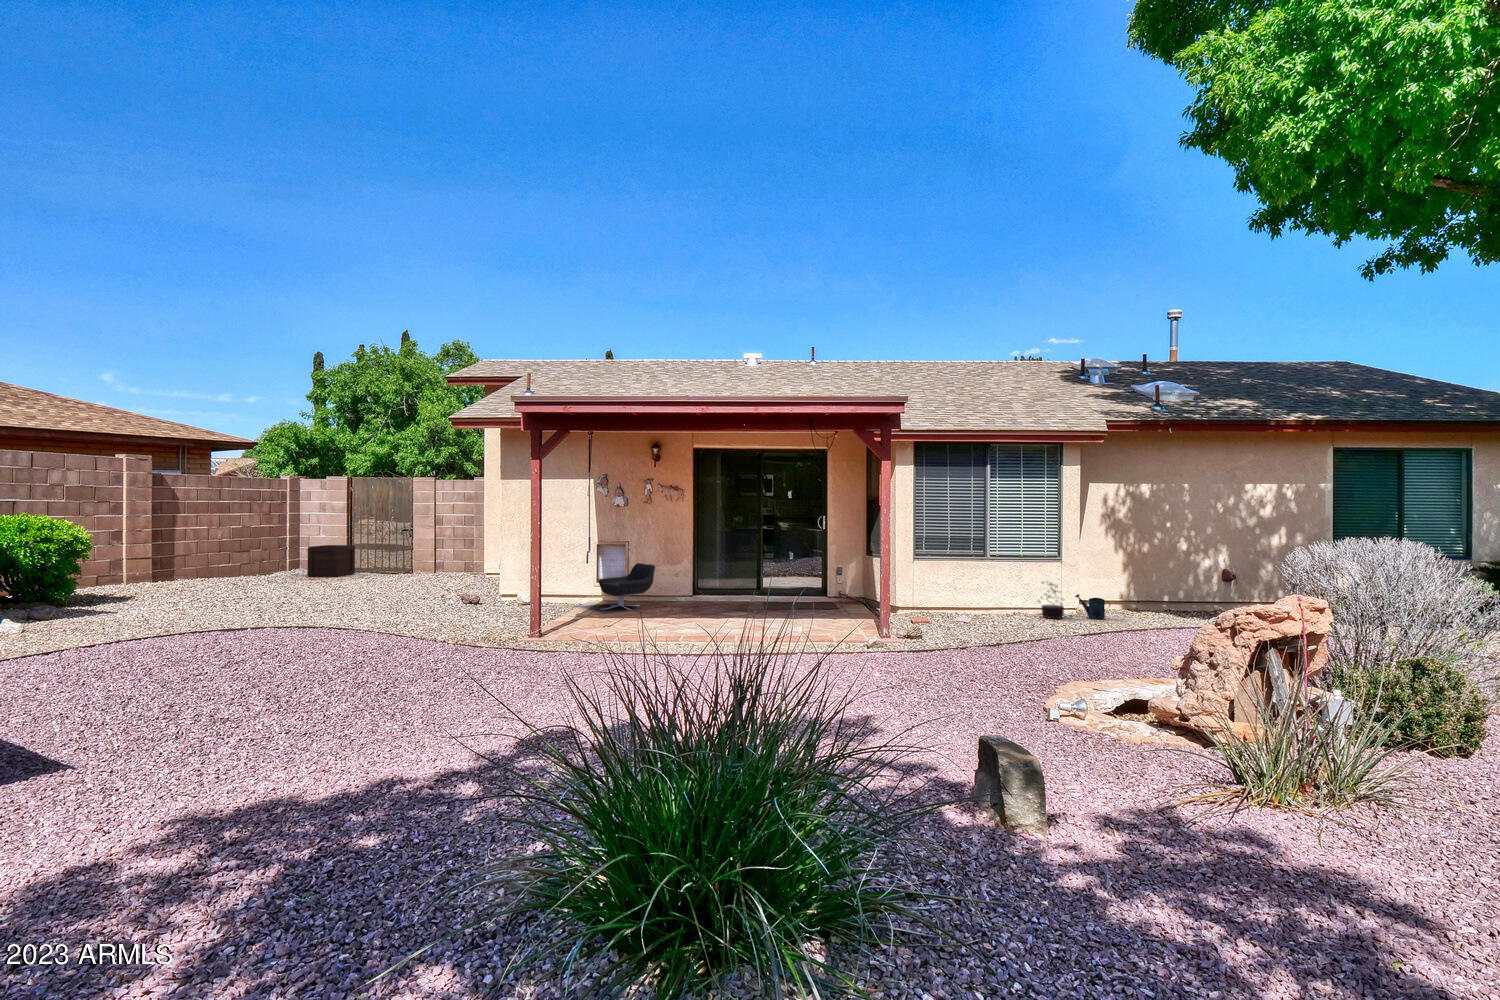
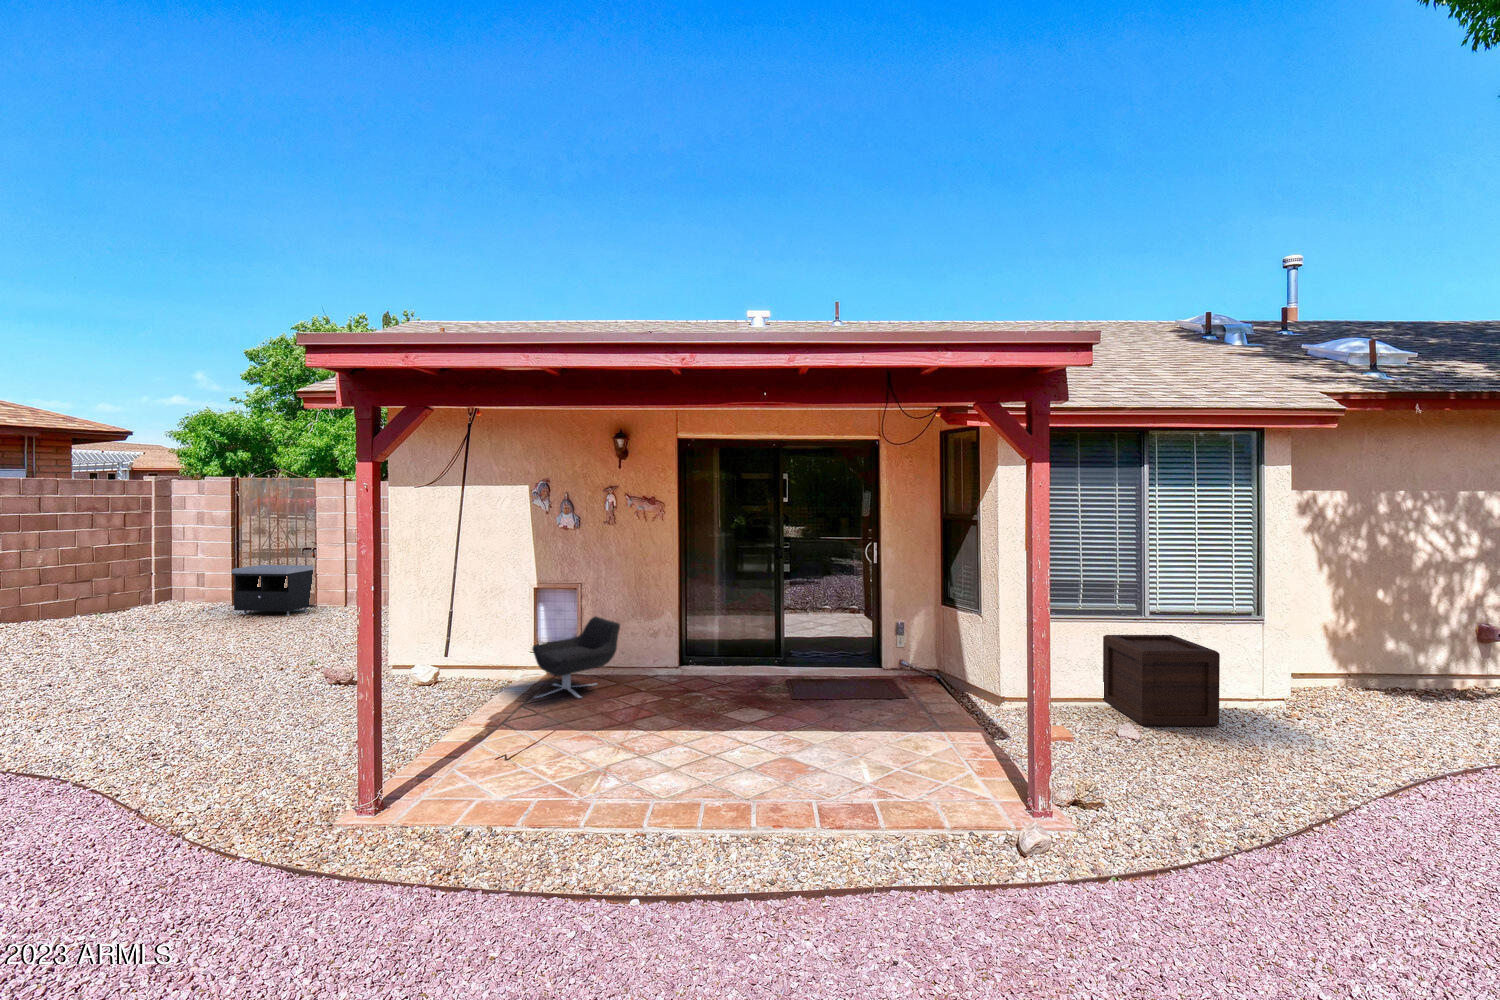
storage bench: none [361,541,419,578] -> present [232,565,315,616]
wooden crate: present [307,545,355,577] -> present [1103,635,1220,726]
decorative plant: present [1038,582,1064,619] -> none [1223,647,1276,713]
watering can: present [1075,594,1110,620] -> none [1281,668,1351,713]

